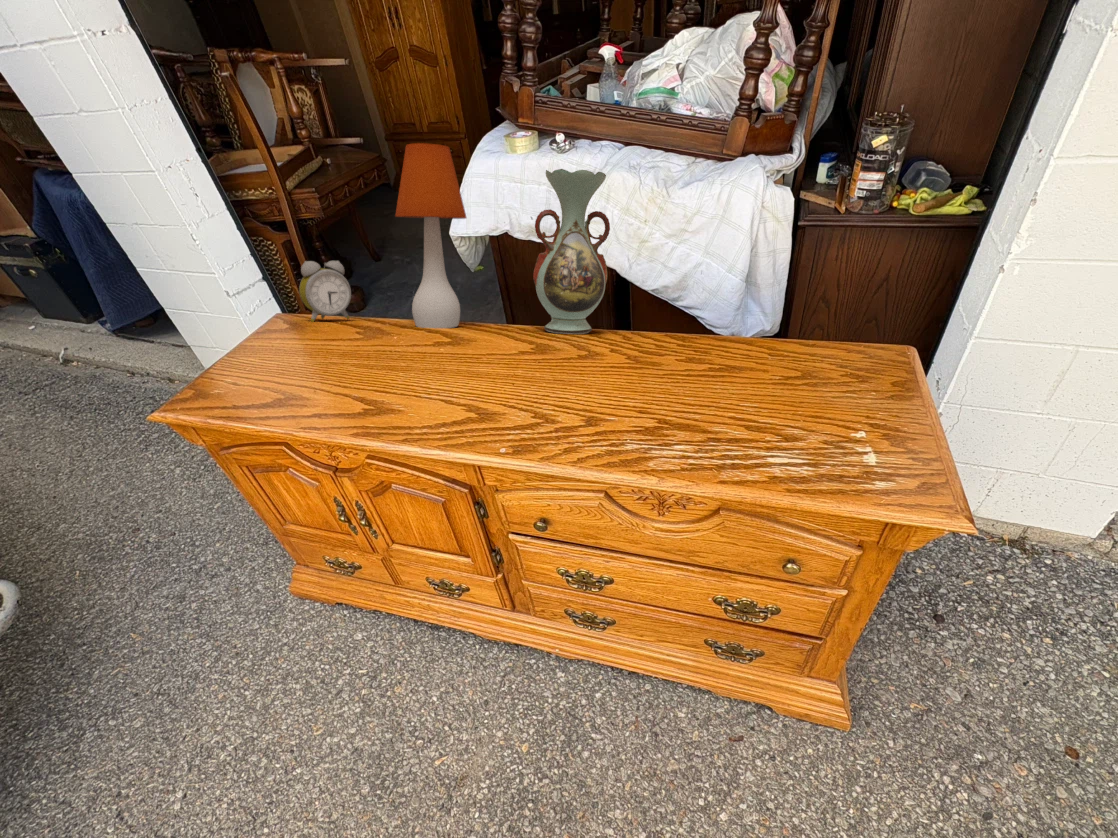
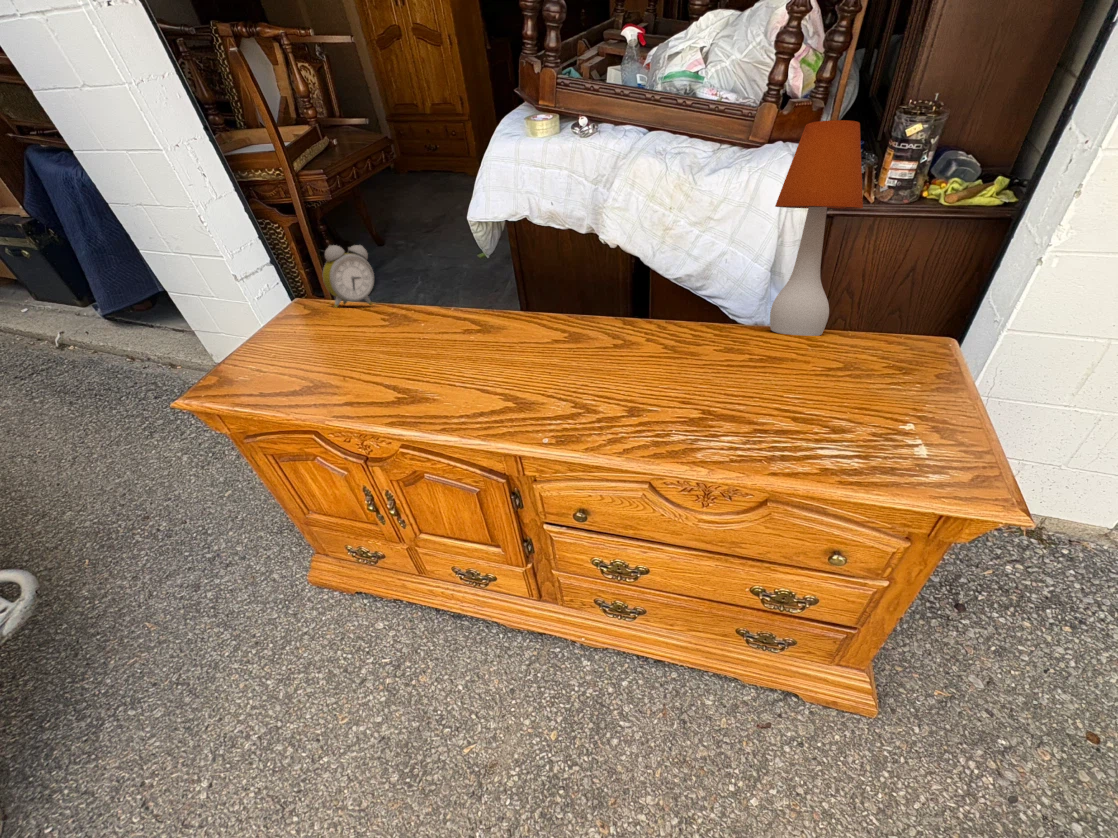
table lamp: present [395,143,466,328] -> present [770,120,863,336]
decorative vase: present [533,169,610,334] -> none [566,154,643,323]

